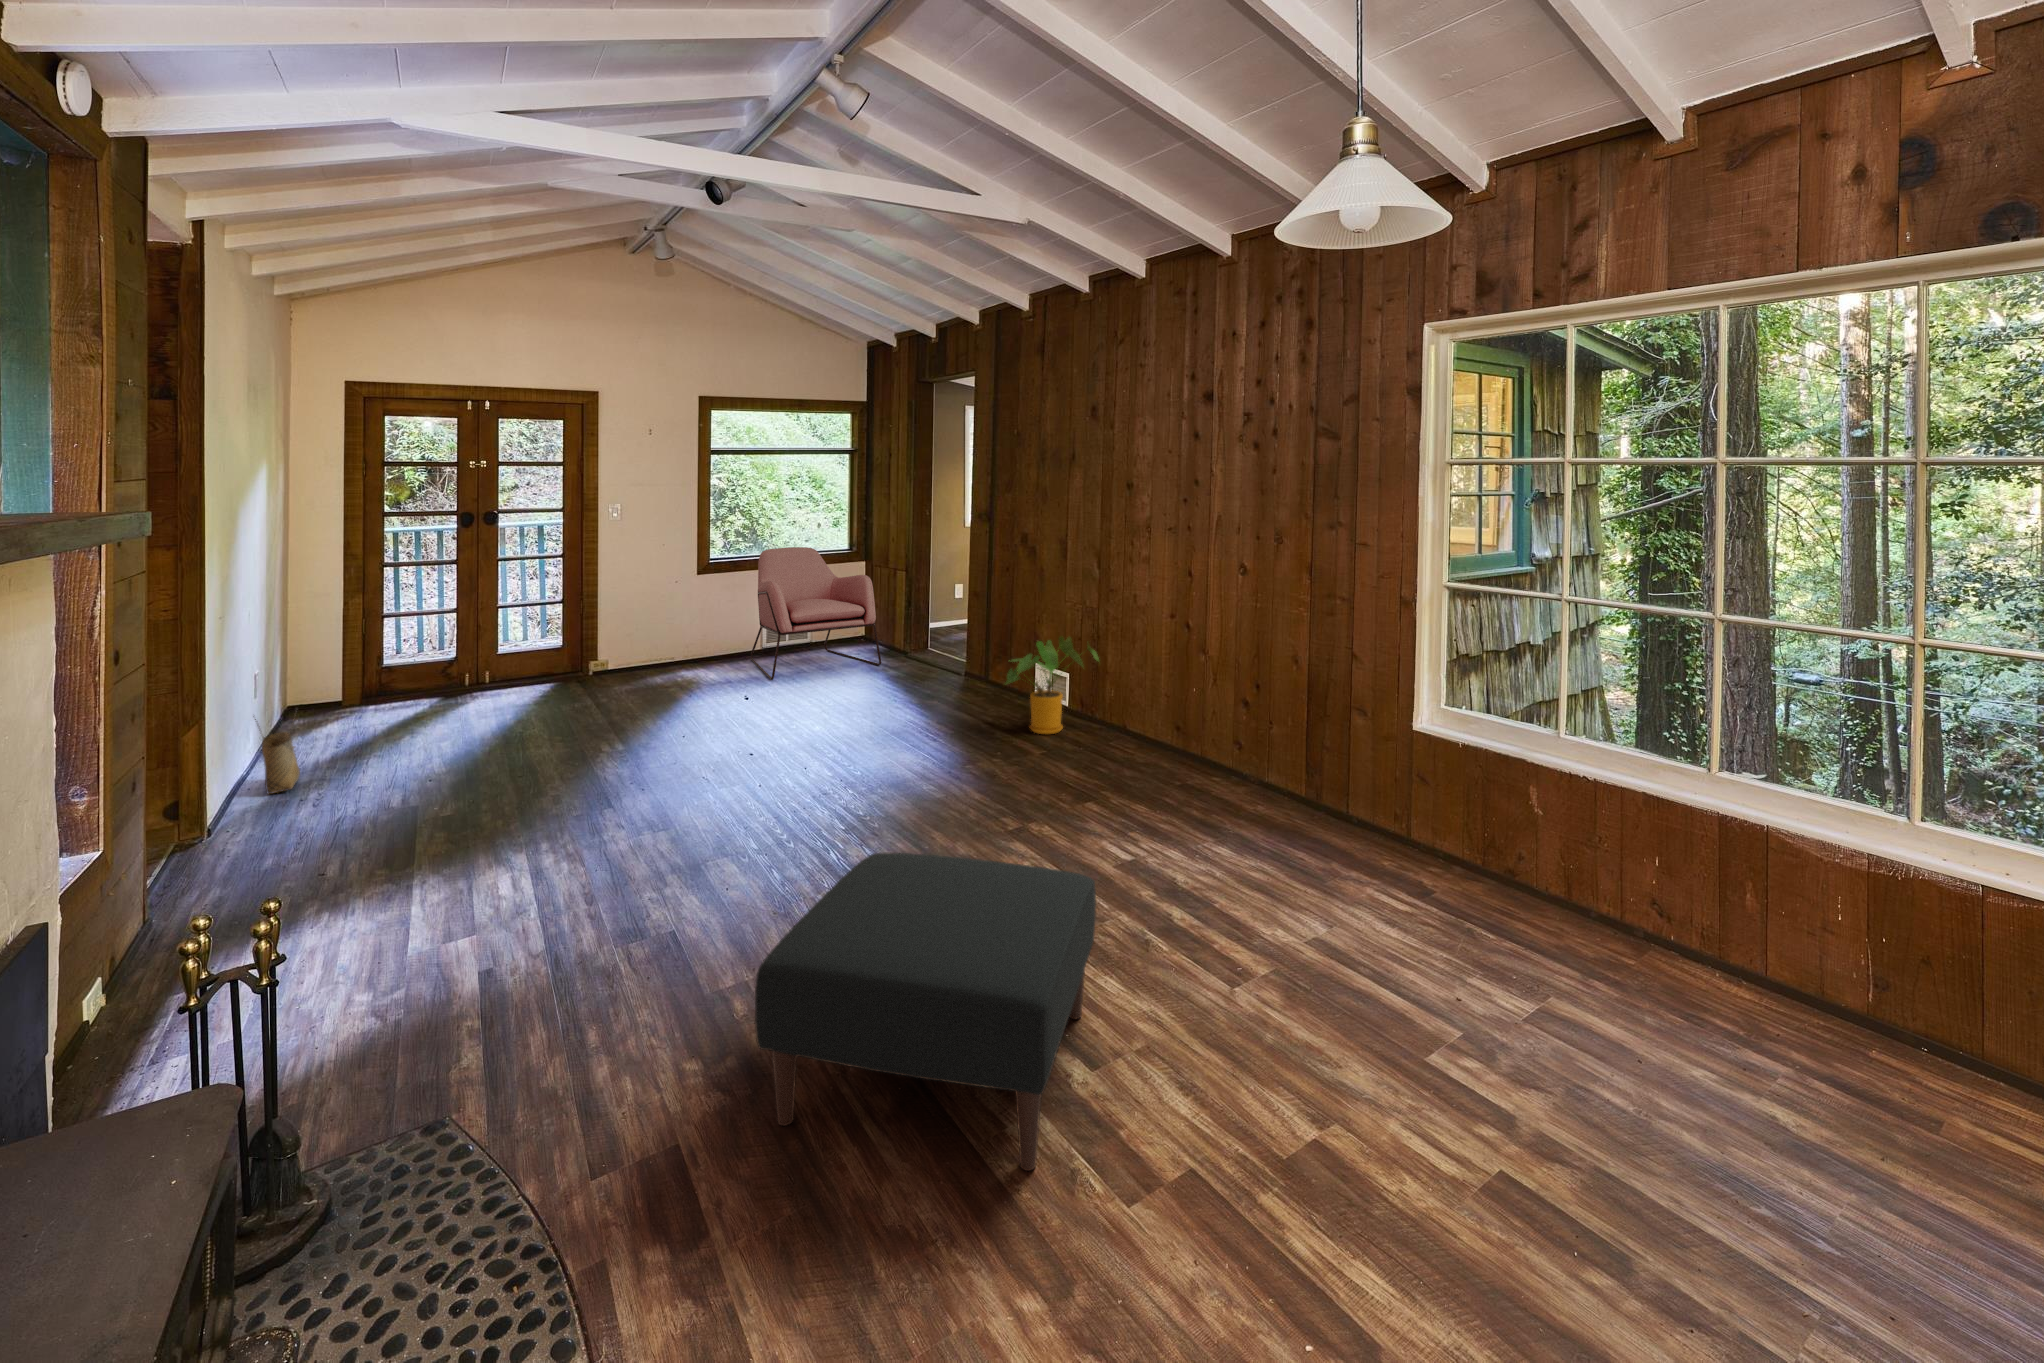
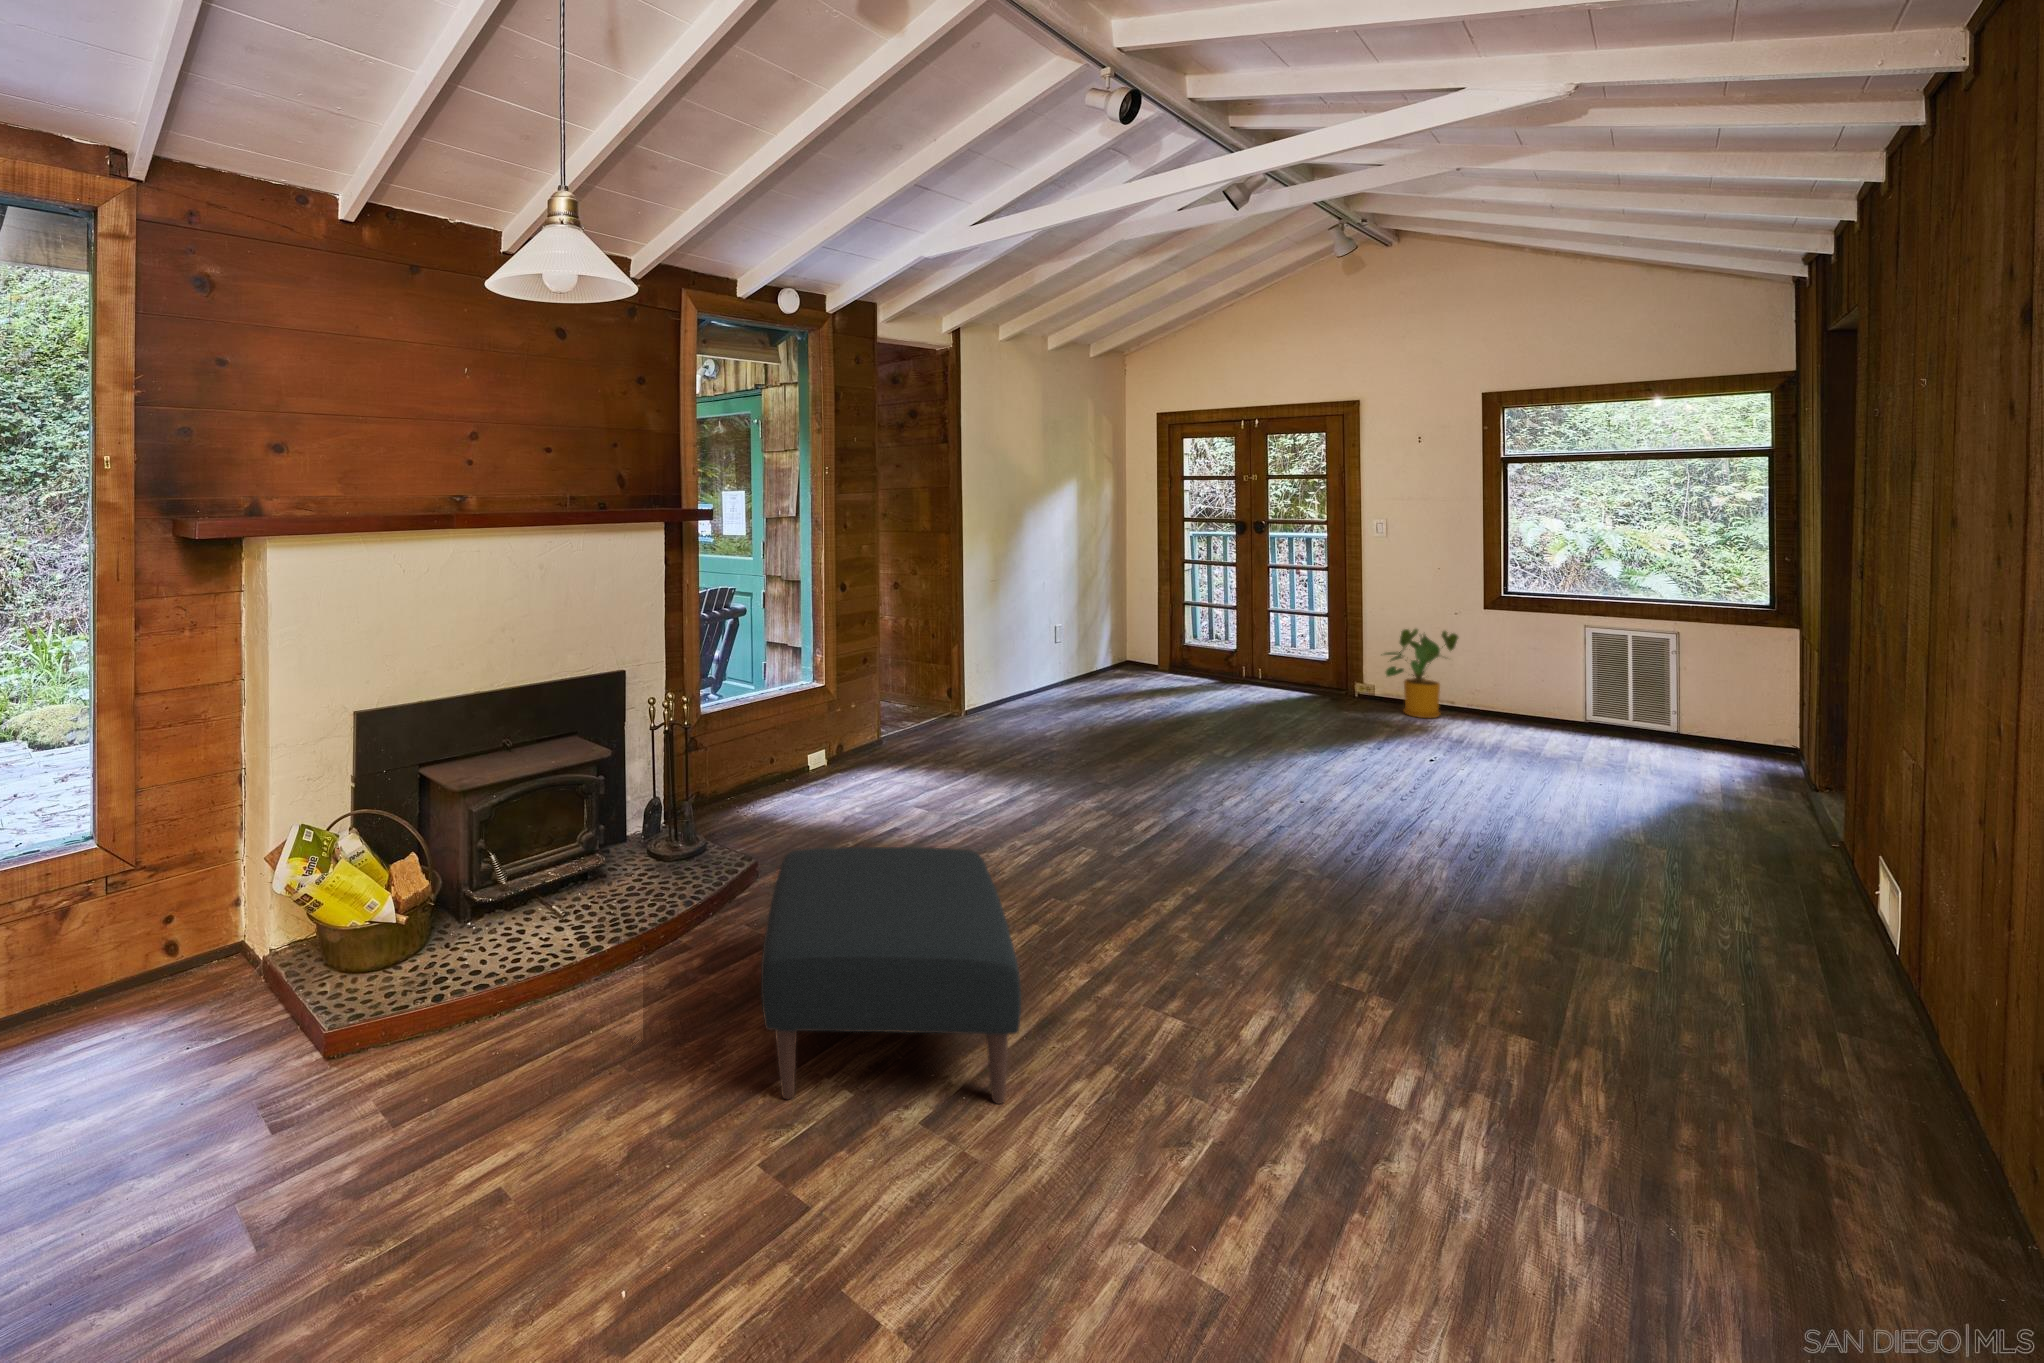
armchair: present [751,547,881,680] -> none [1524,581,1754,782]
house plant: present [1005,637,1099,734] -> present [1385,629,1458,718]
woven basket: present [255,717,300,794] -> none [1021,655,1049,710]

